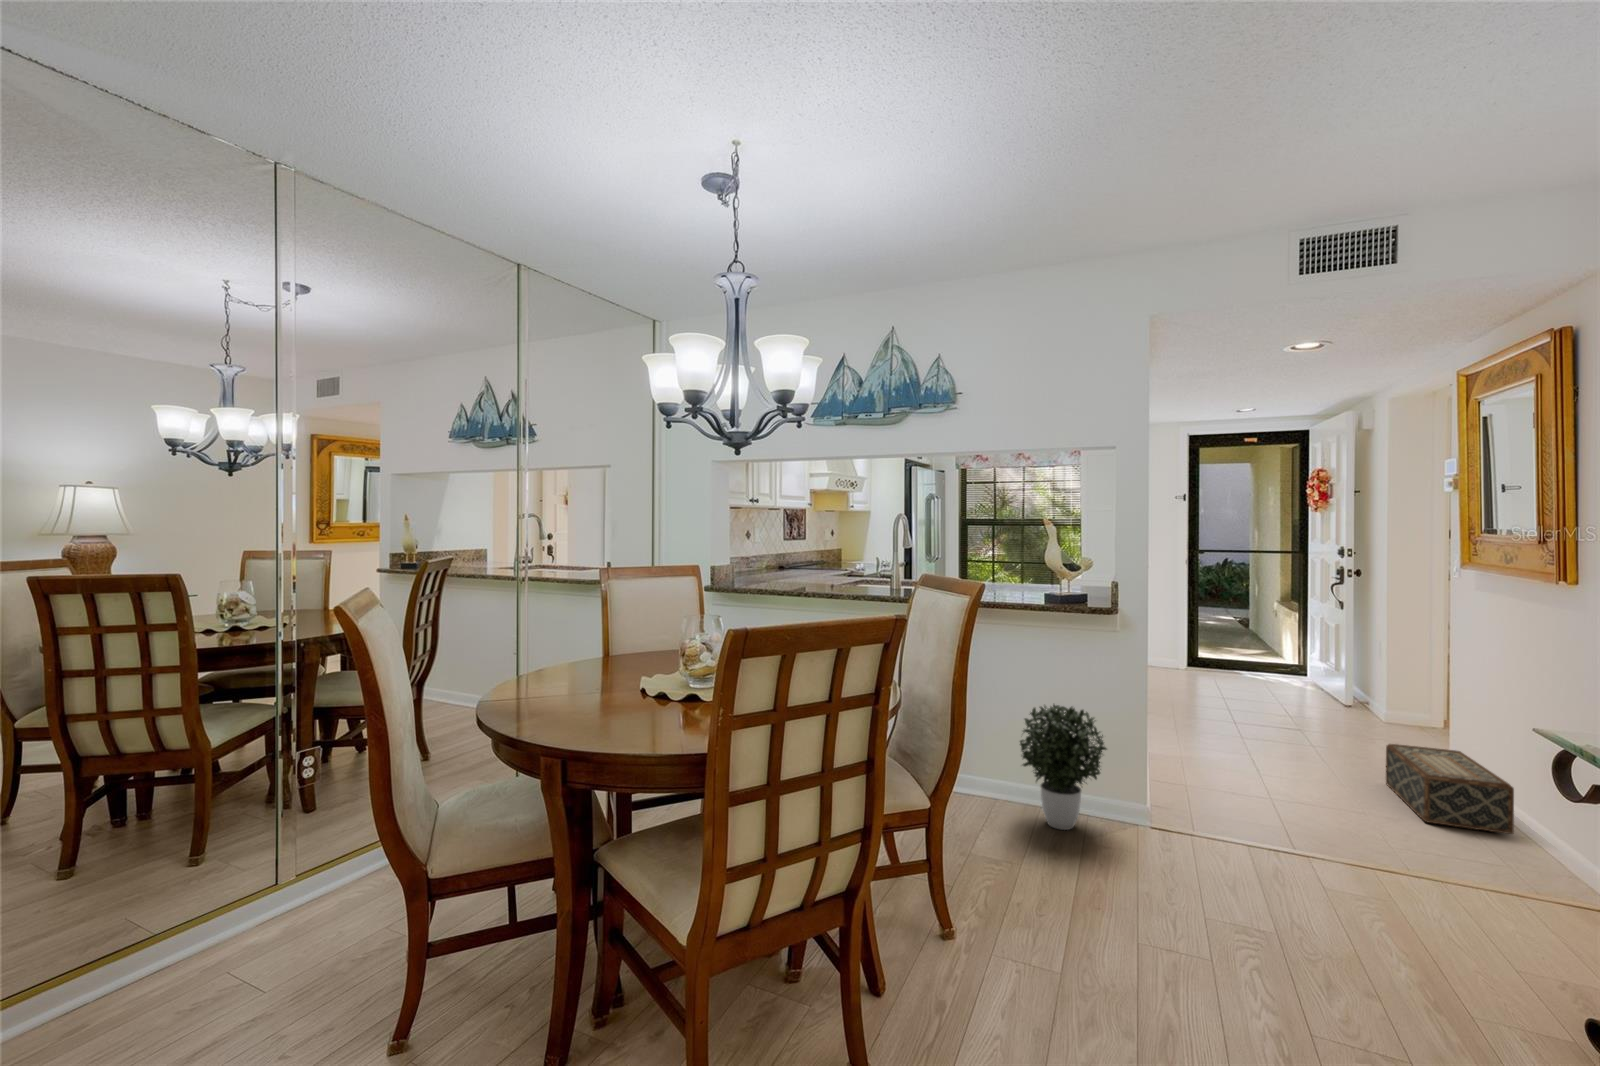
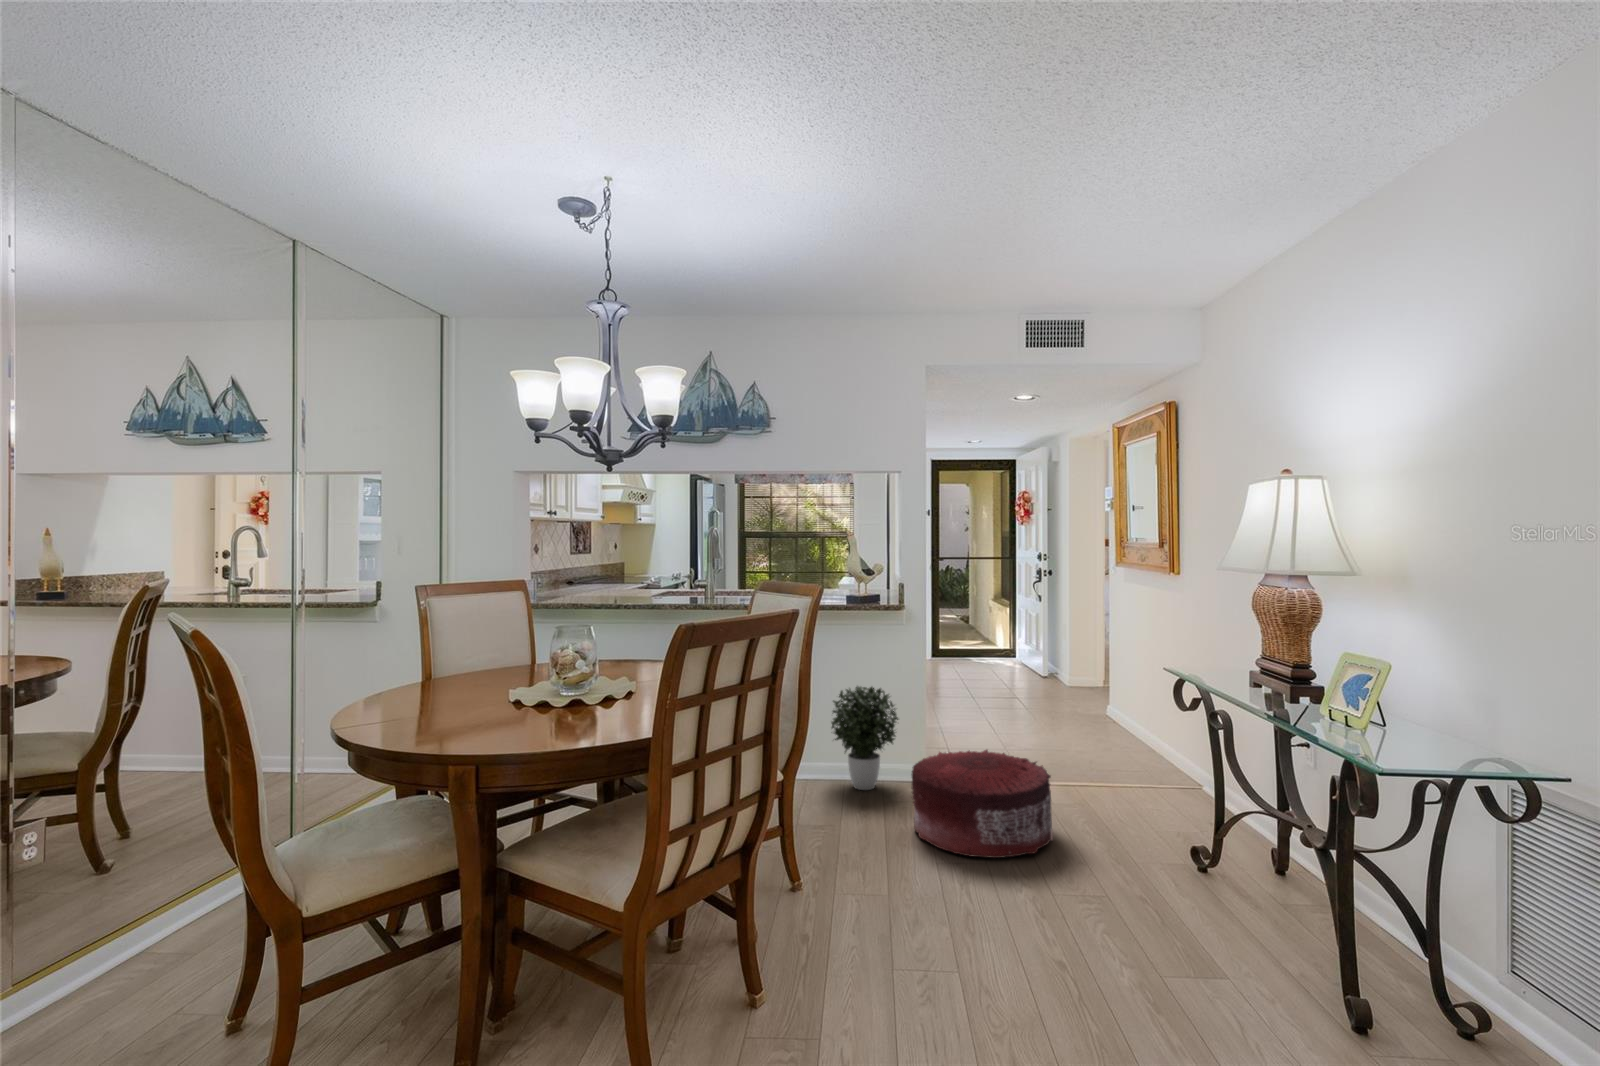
woven basket: present [1386,744,1514,834] -> none [1078,700,1155,753]
pouf: none [1105,801,1315,972] -> present [912,750,1053,858]

